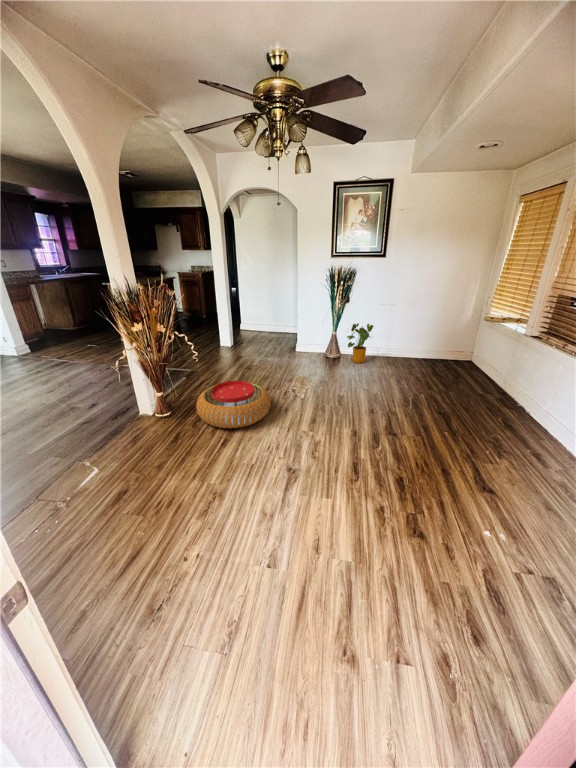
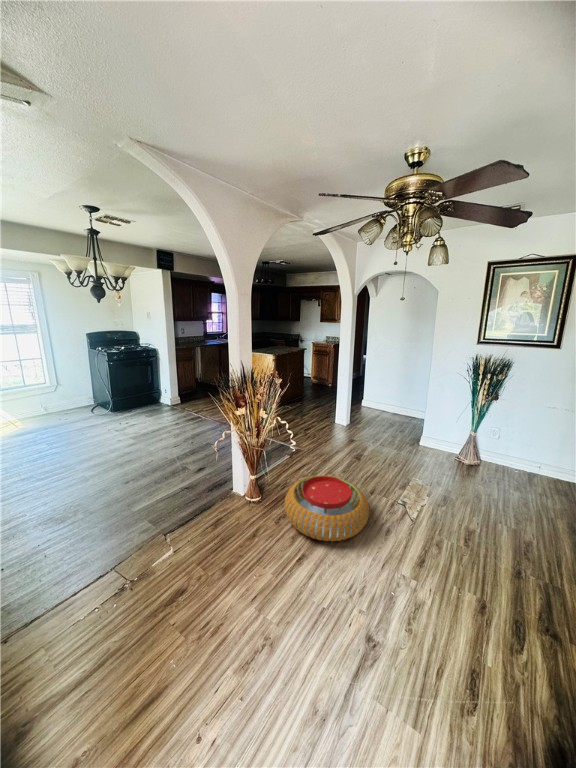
house plant: present [347,323,373,363] -> none [488,426,534,480]

